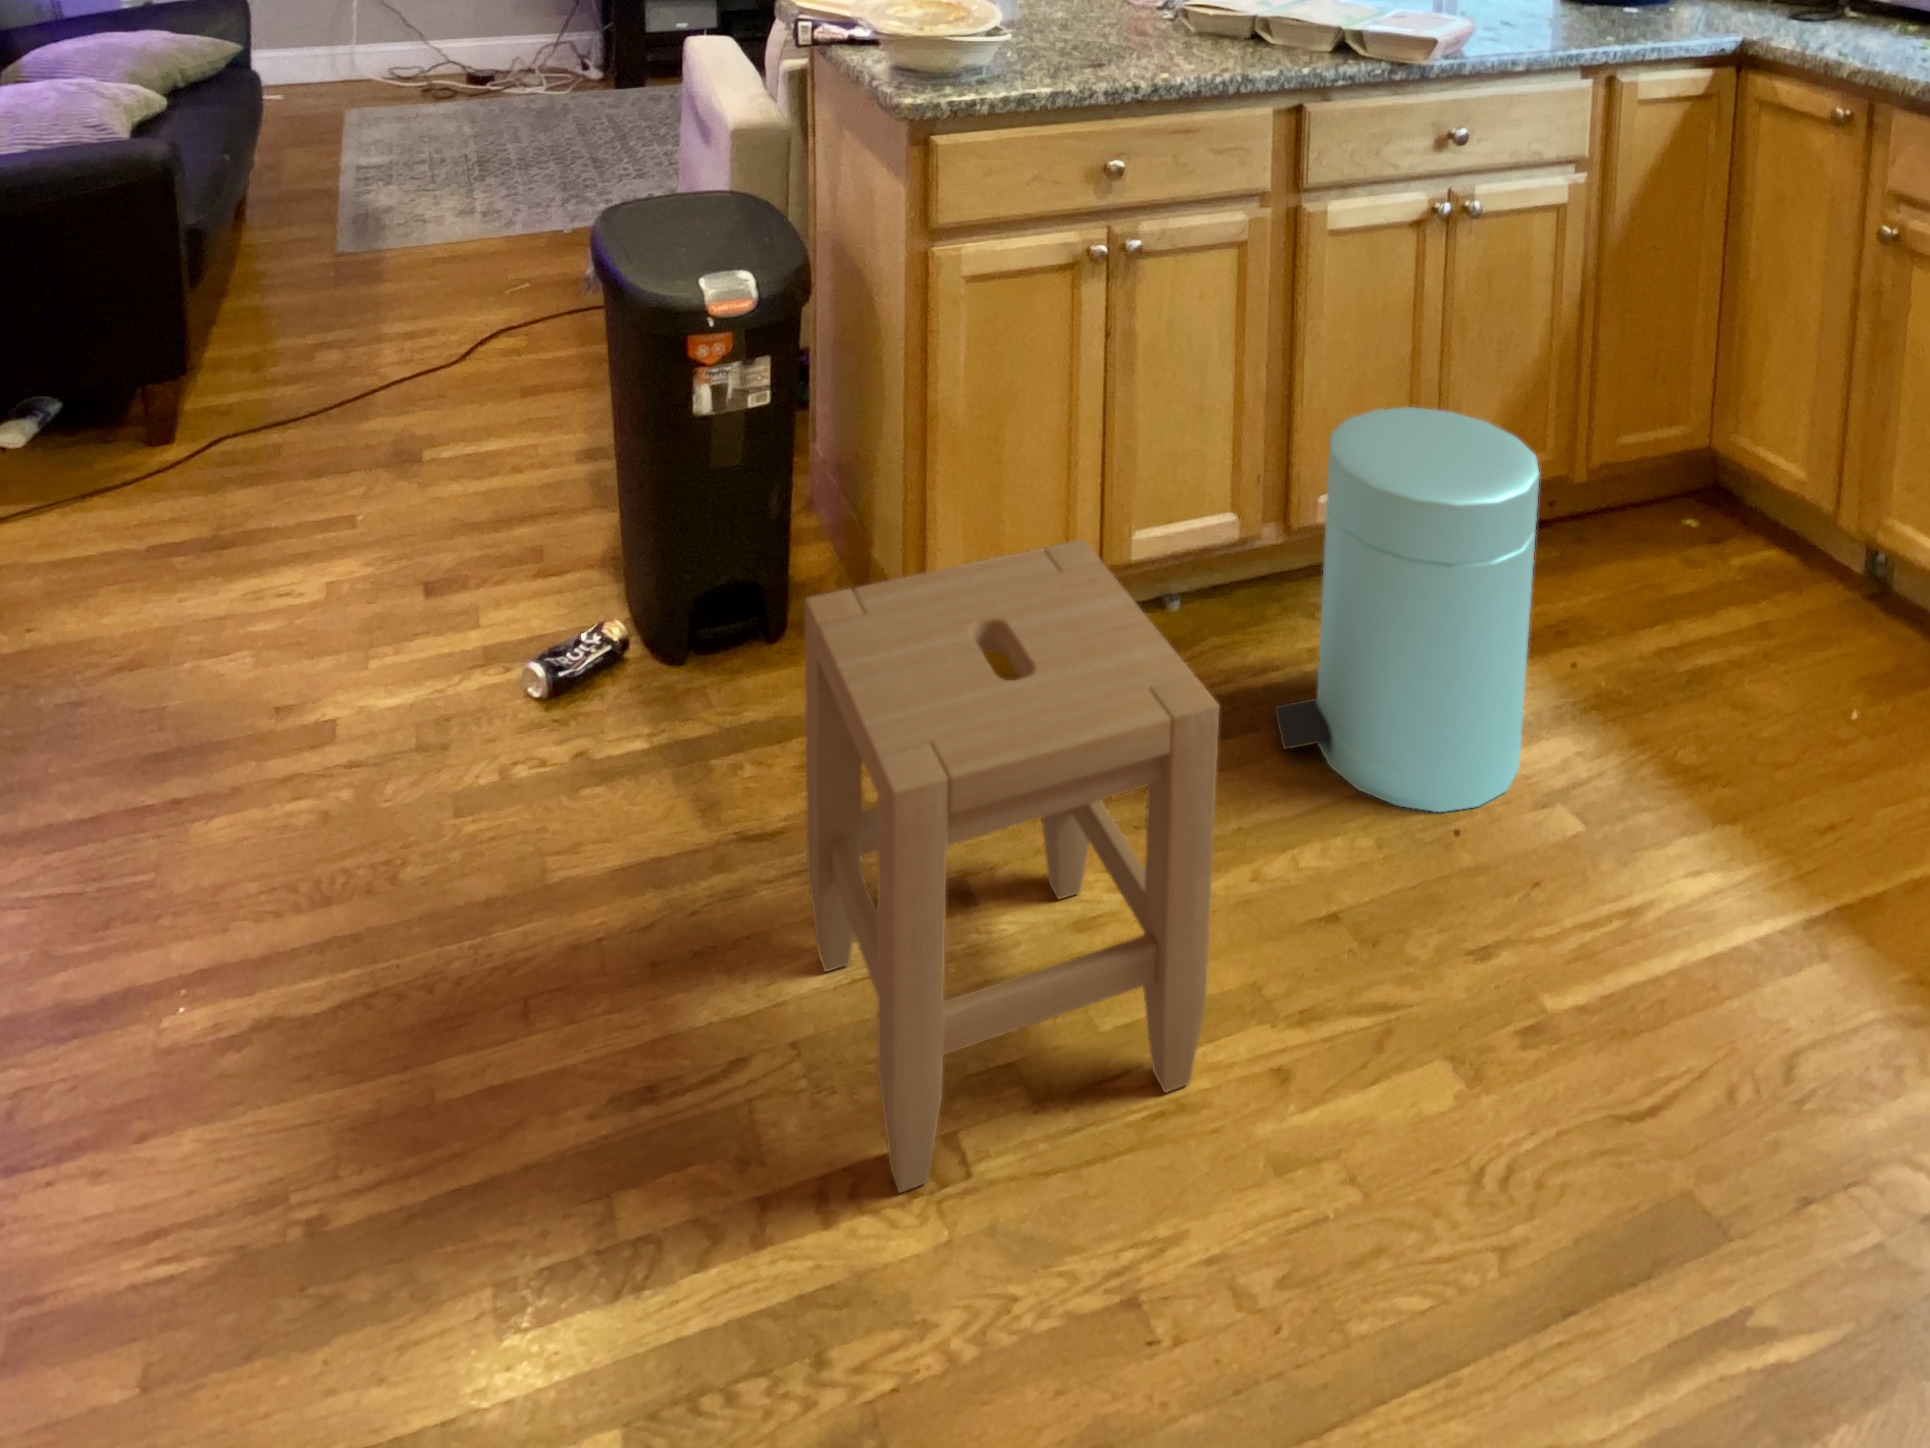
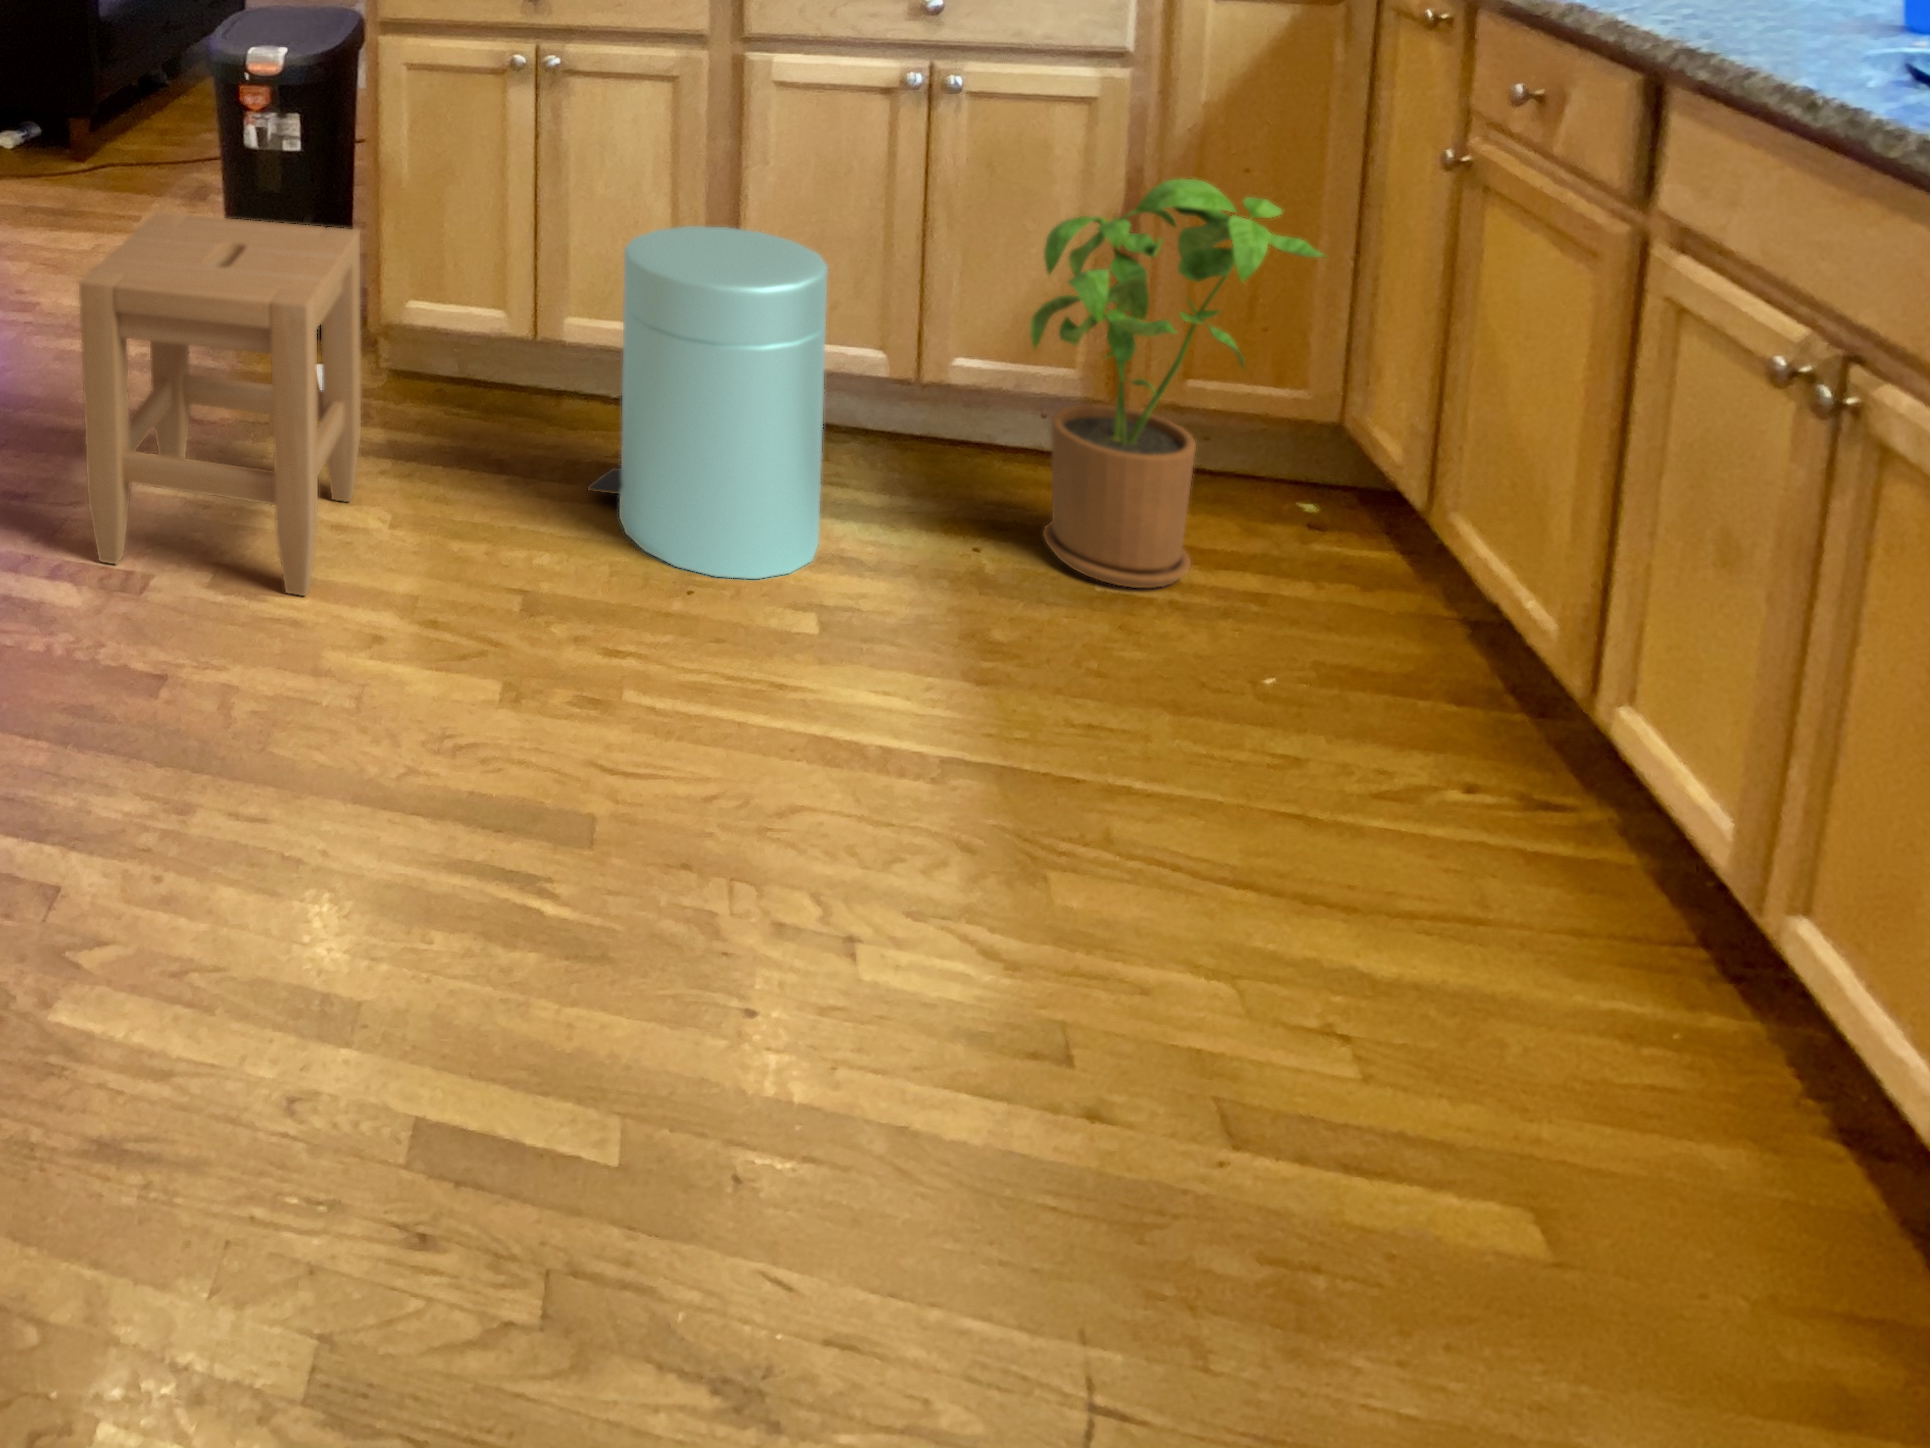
house plant: none [1597,281,1834,658] -> present [1030,179,1325,588]

